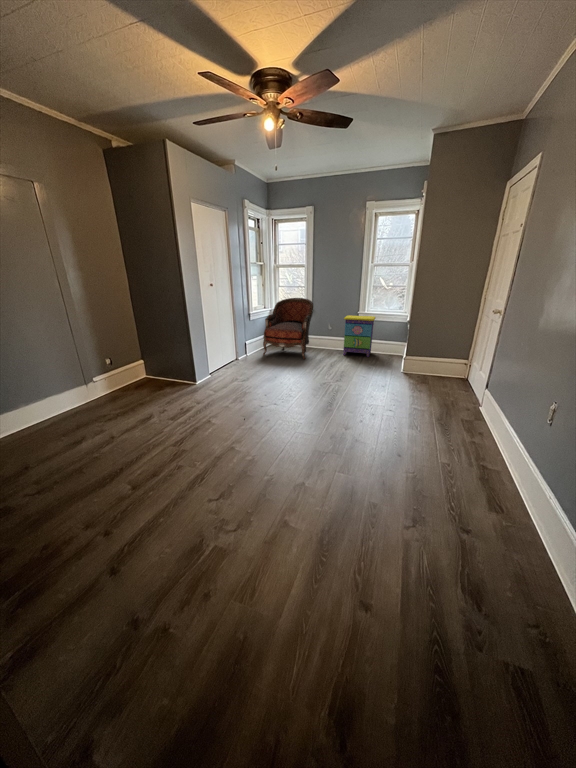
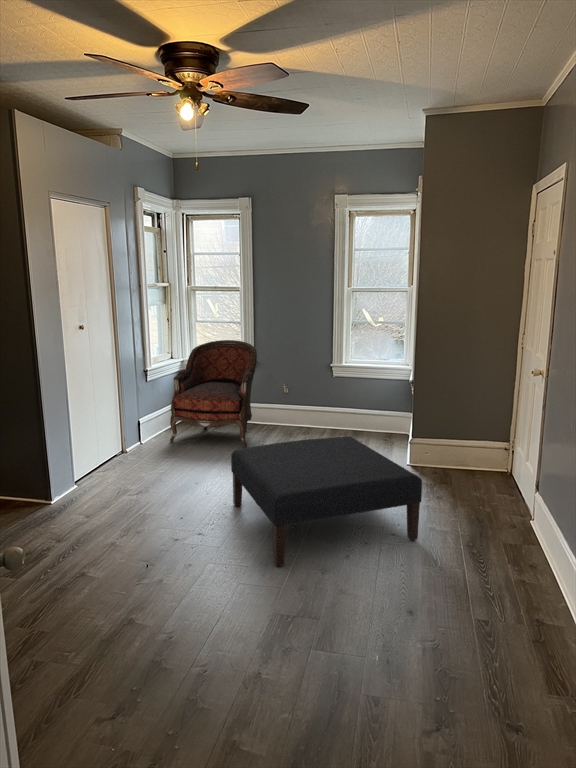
nightstand: present [343,315,375,357] -> none [309,369,361,438]
ottoman: none [295,353,411,424] -> present [231,436,422,566]

